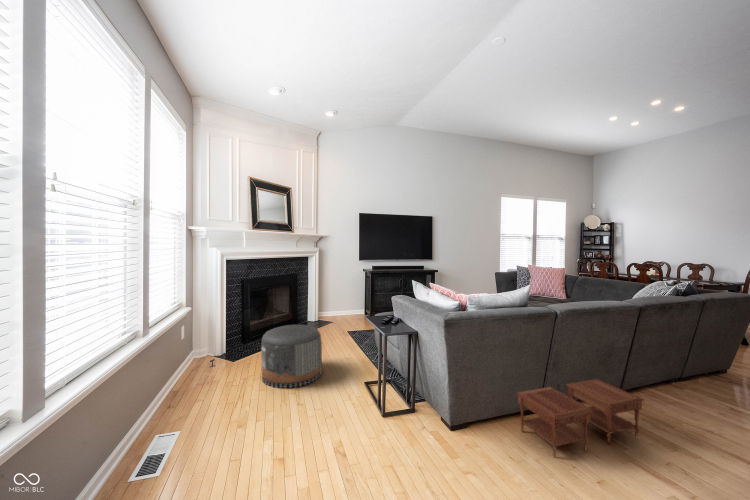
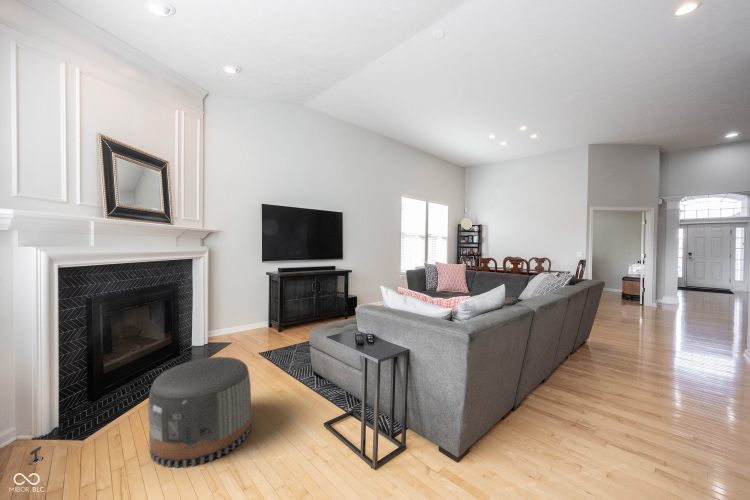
side table: present [517,379,644,458] -> none [517,369,610,468]

